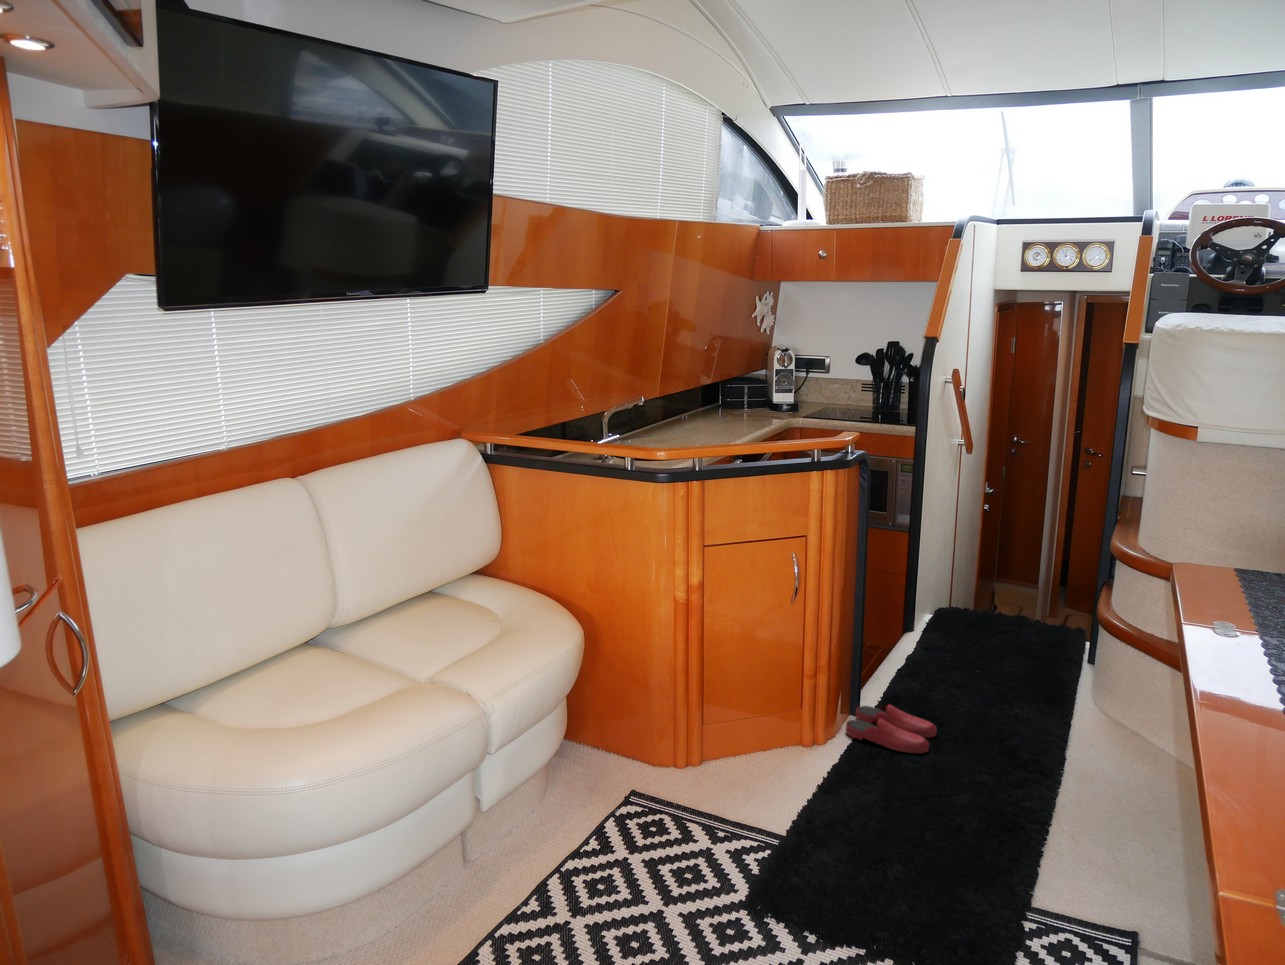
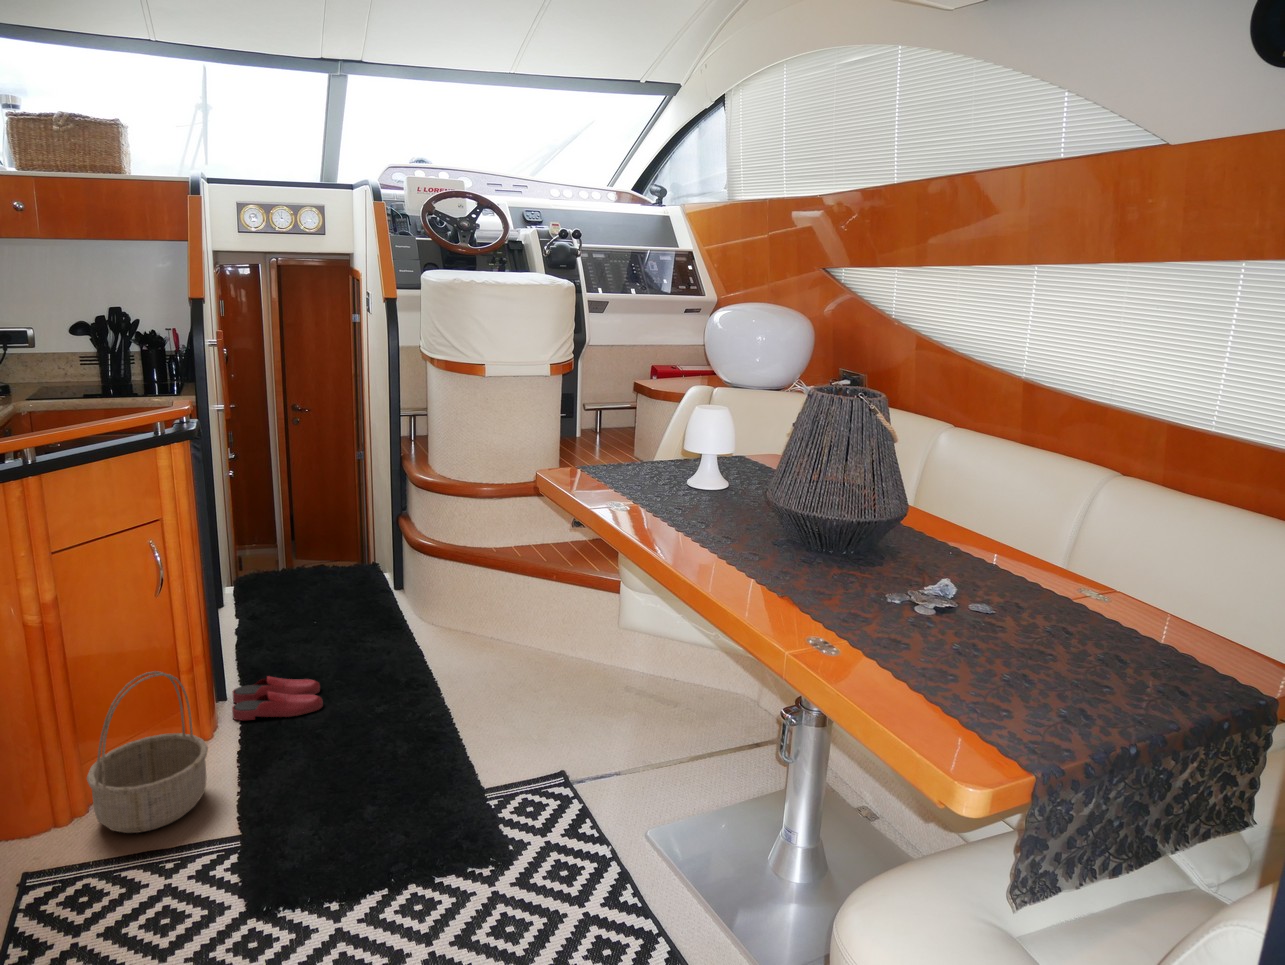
basket: none [691,663,790,800] -> present [87,671,208,833]

